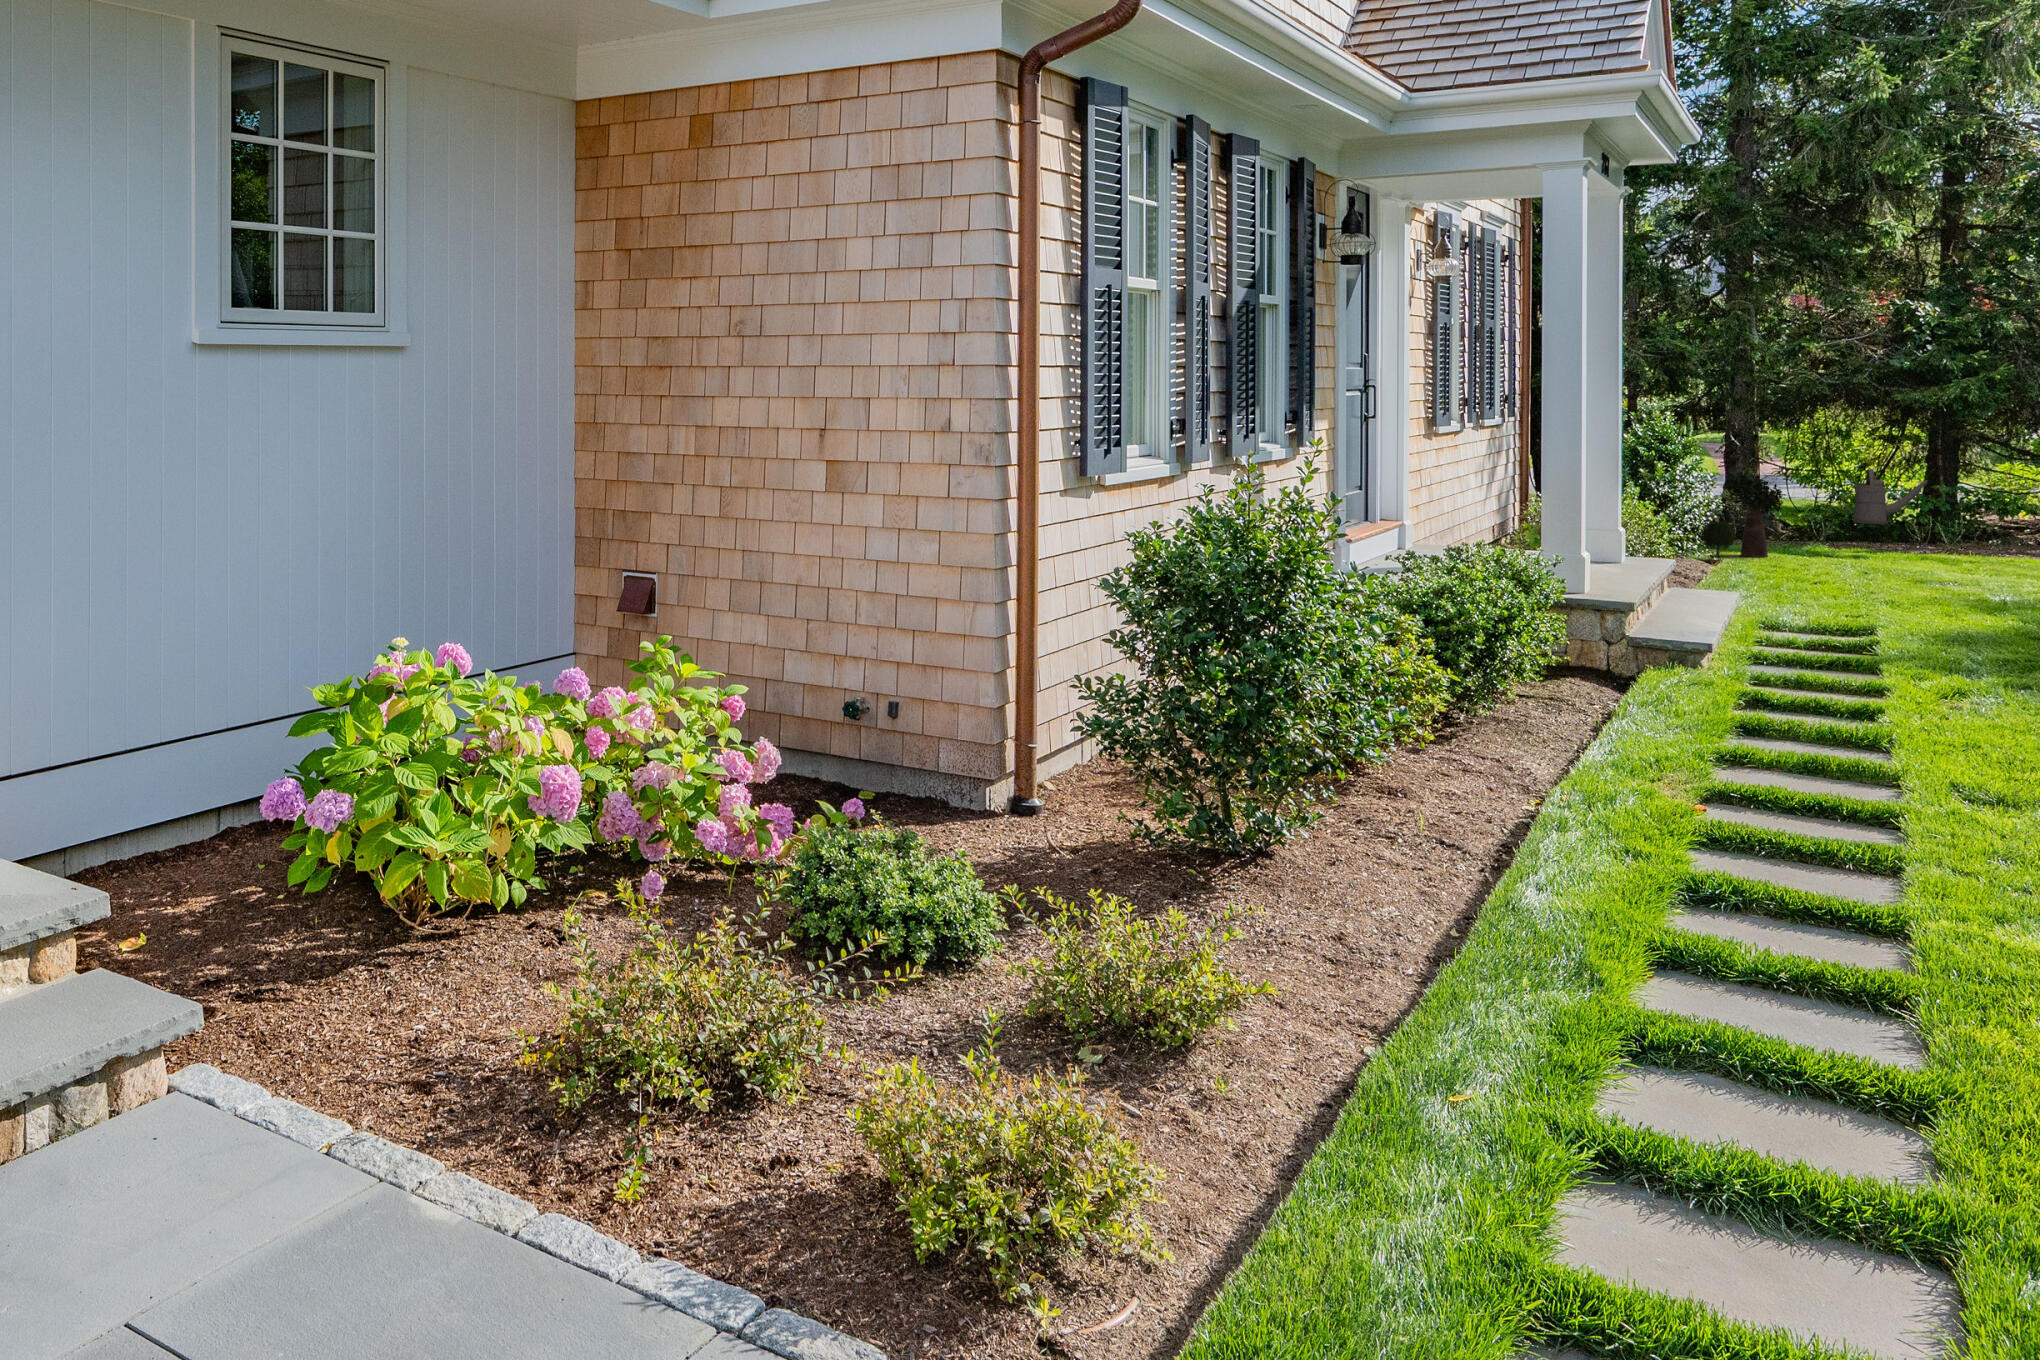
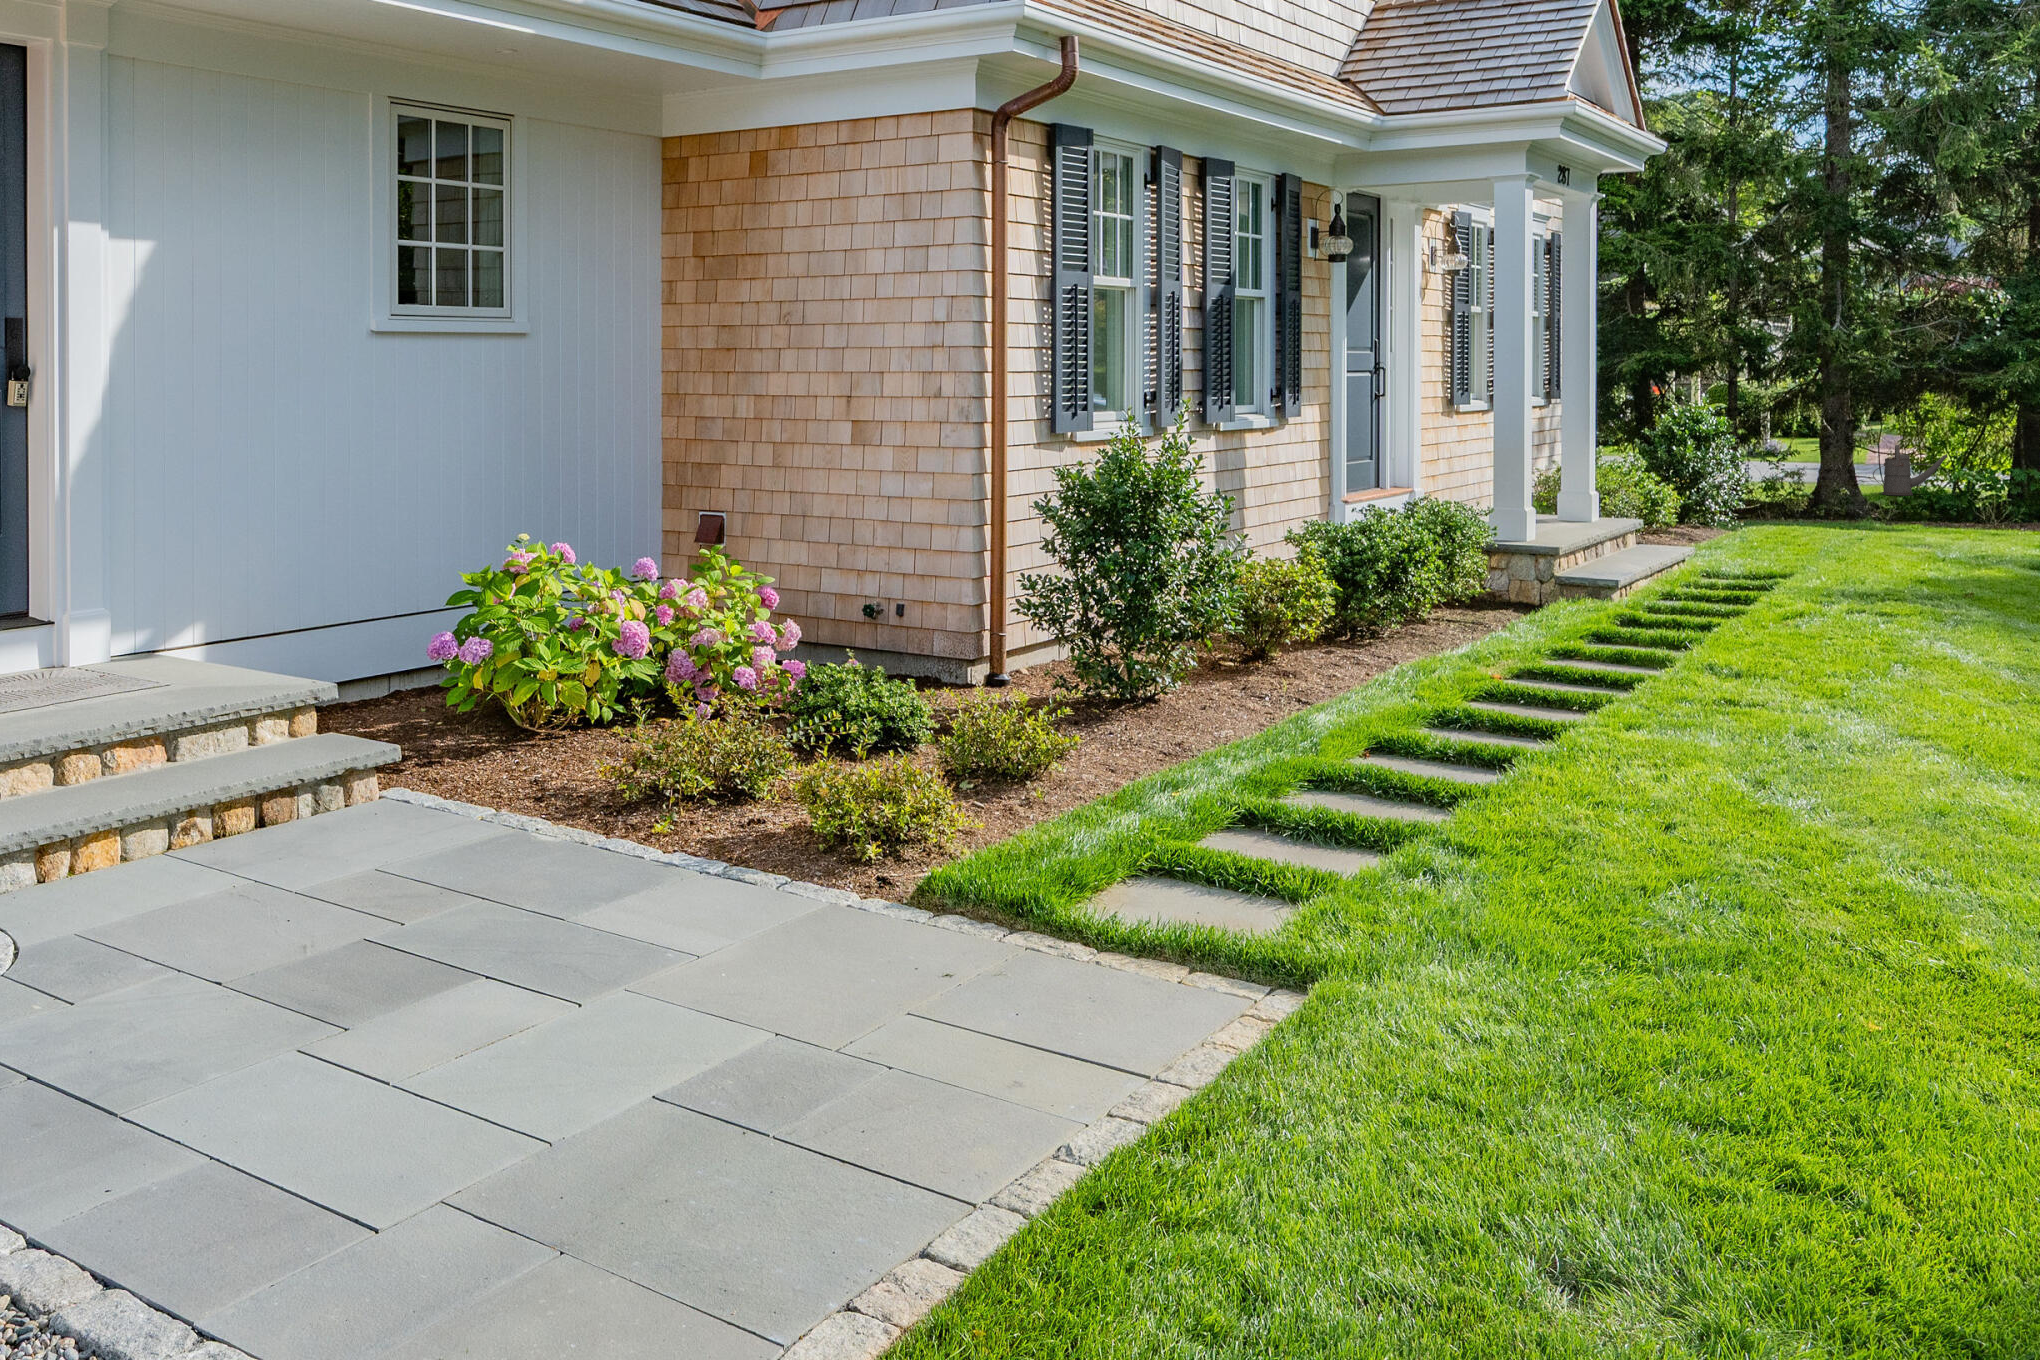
potted plant: present [1700,472,1783,557] -> none [1708,445,1781,522]

